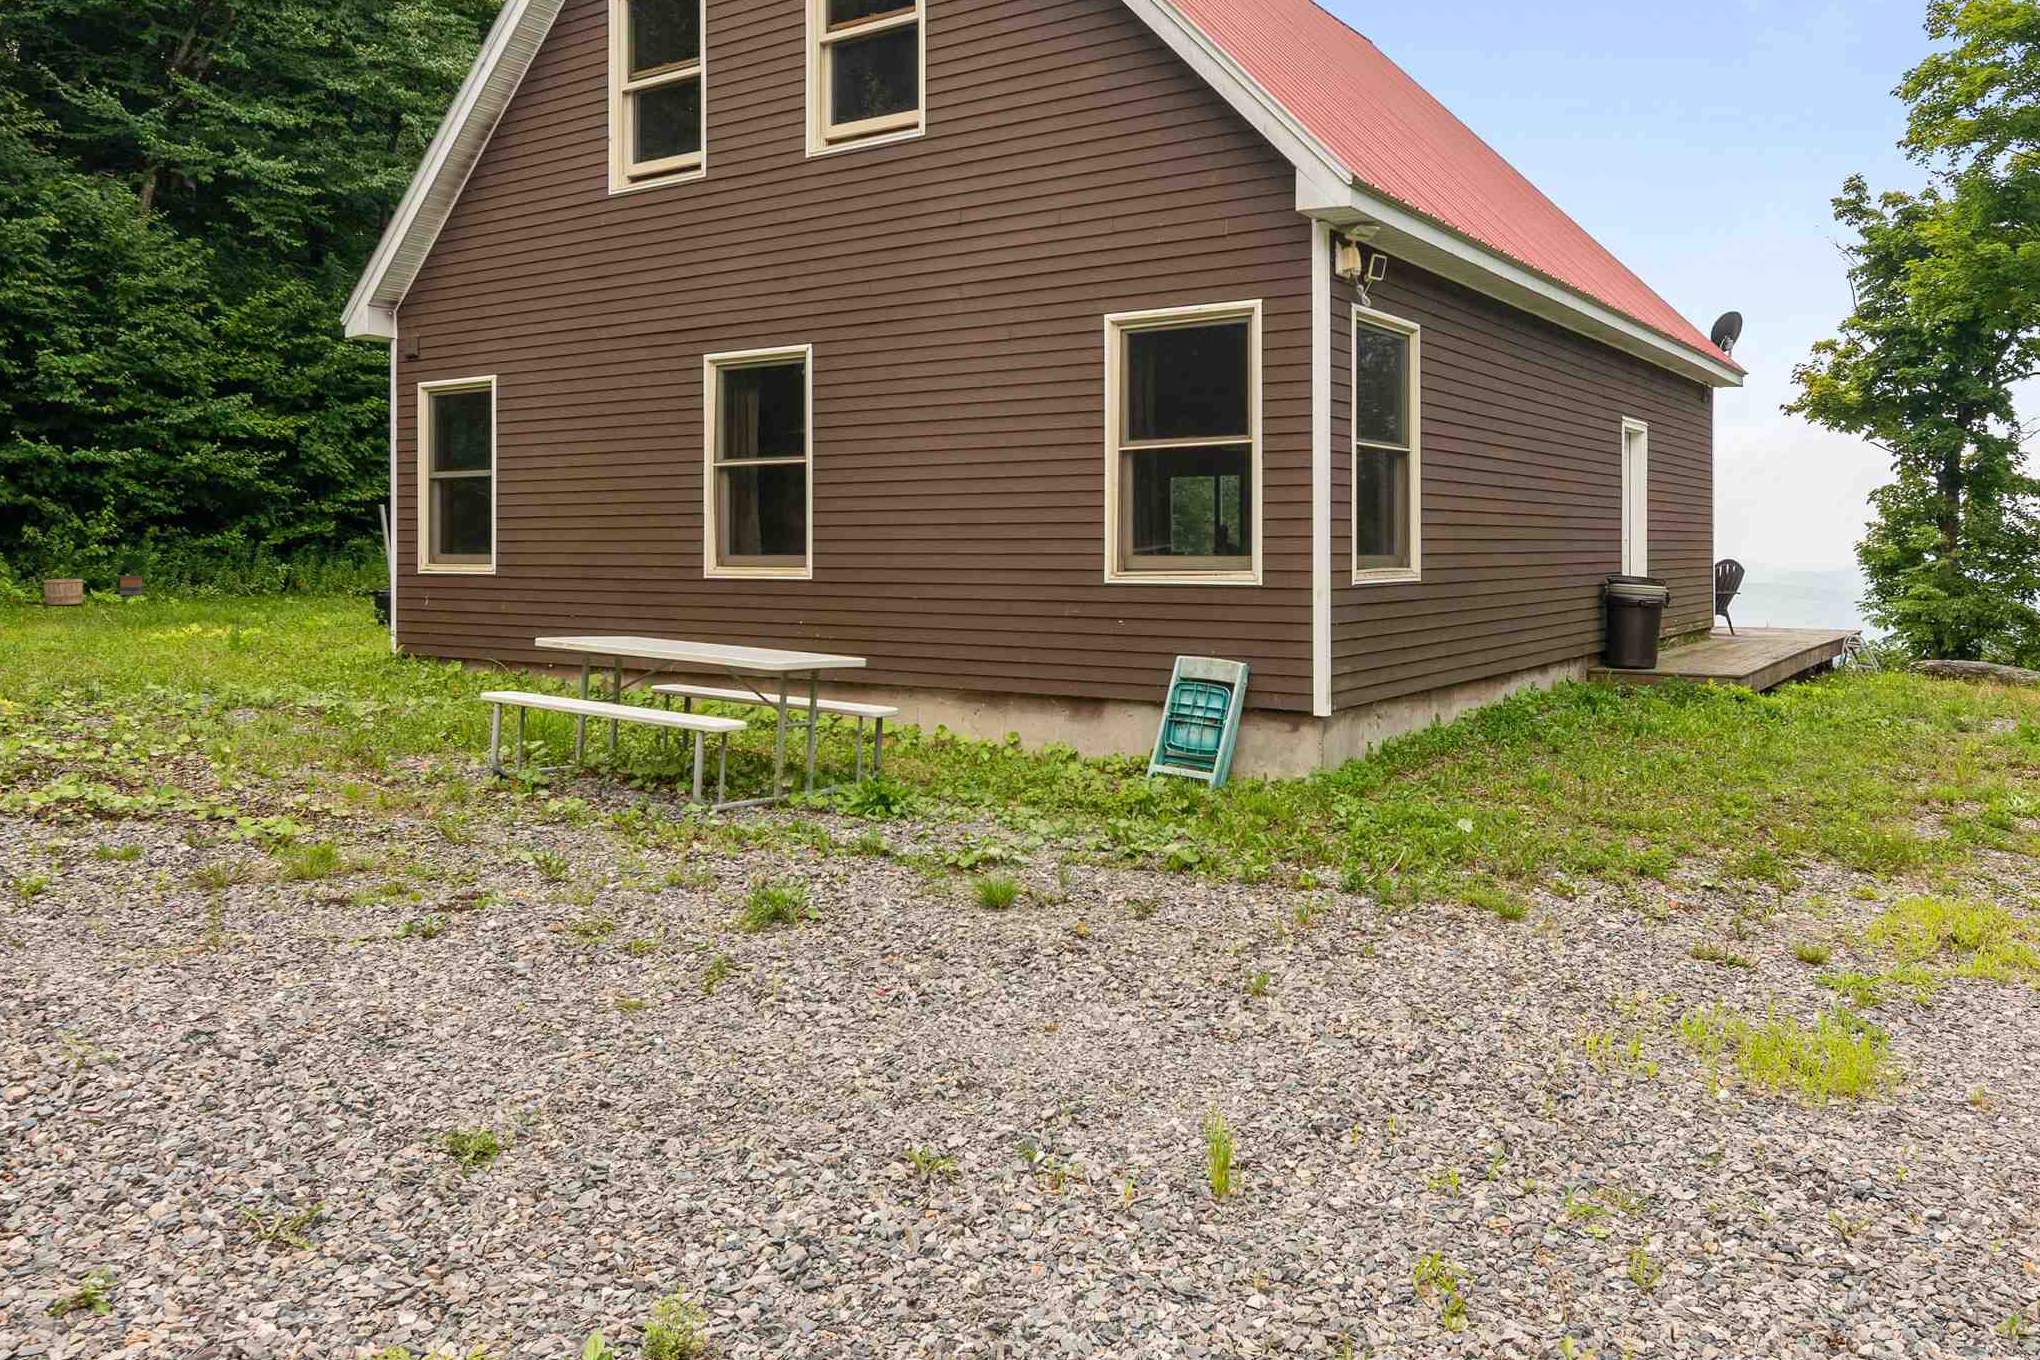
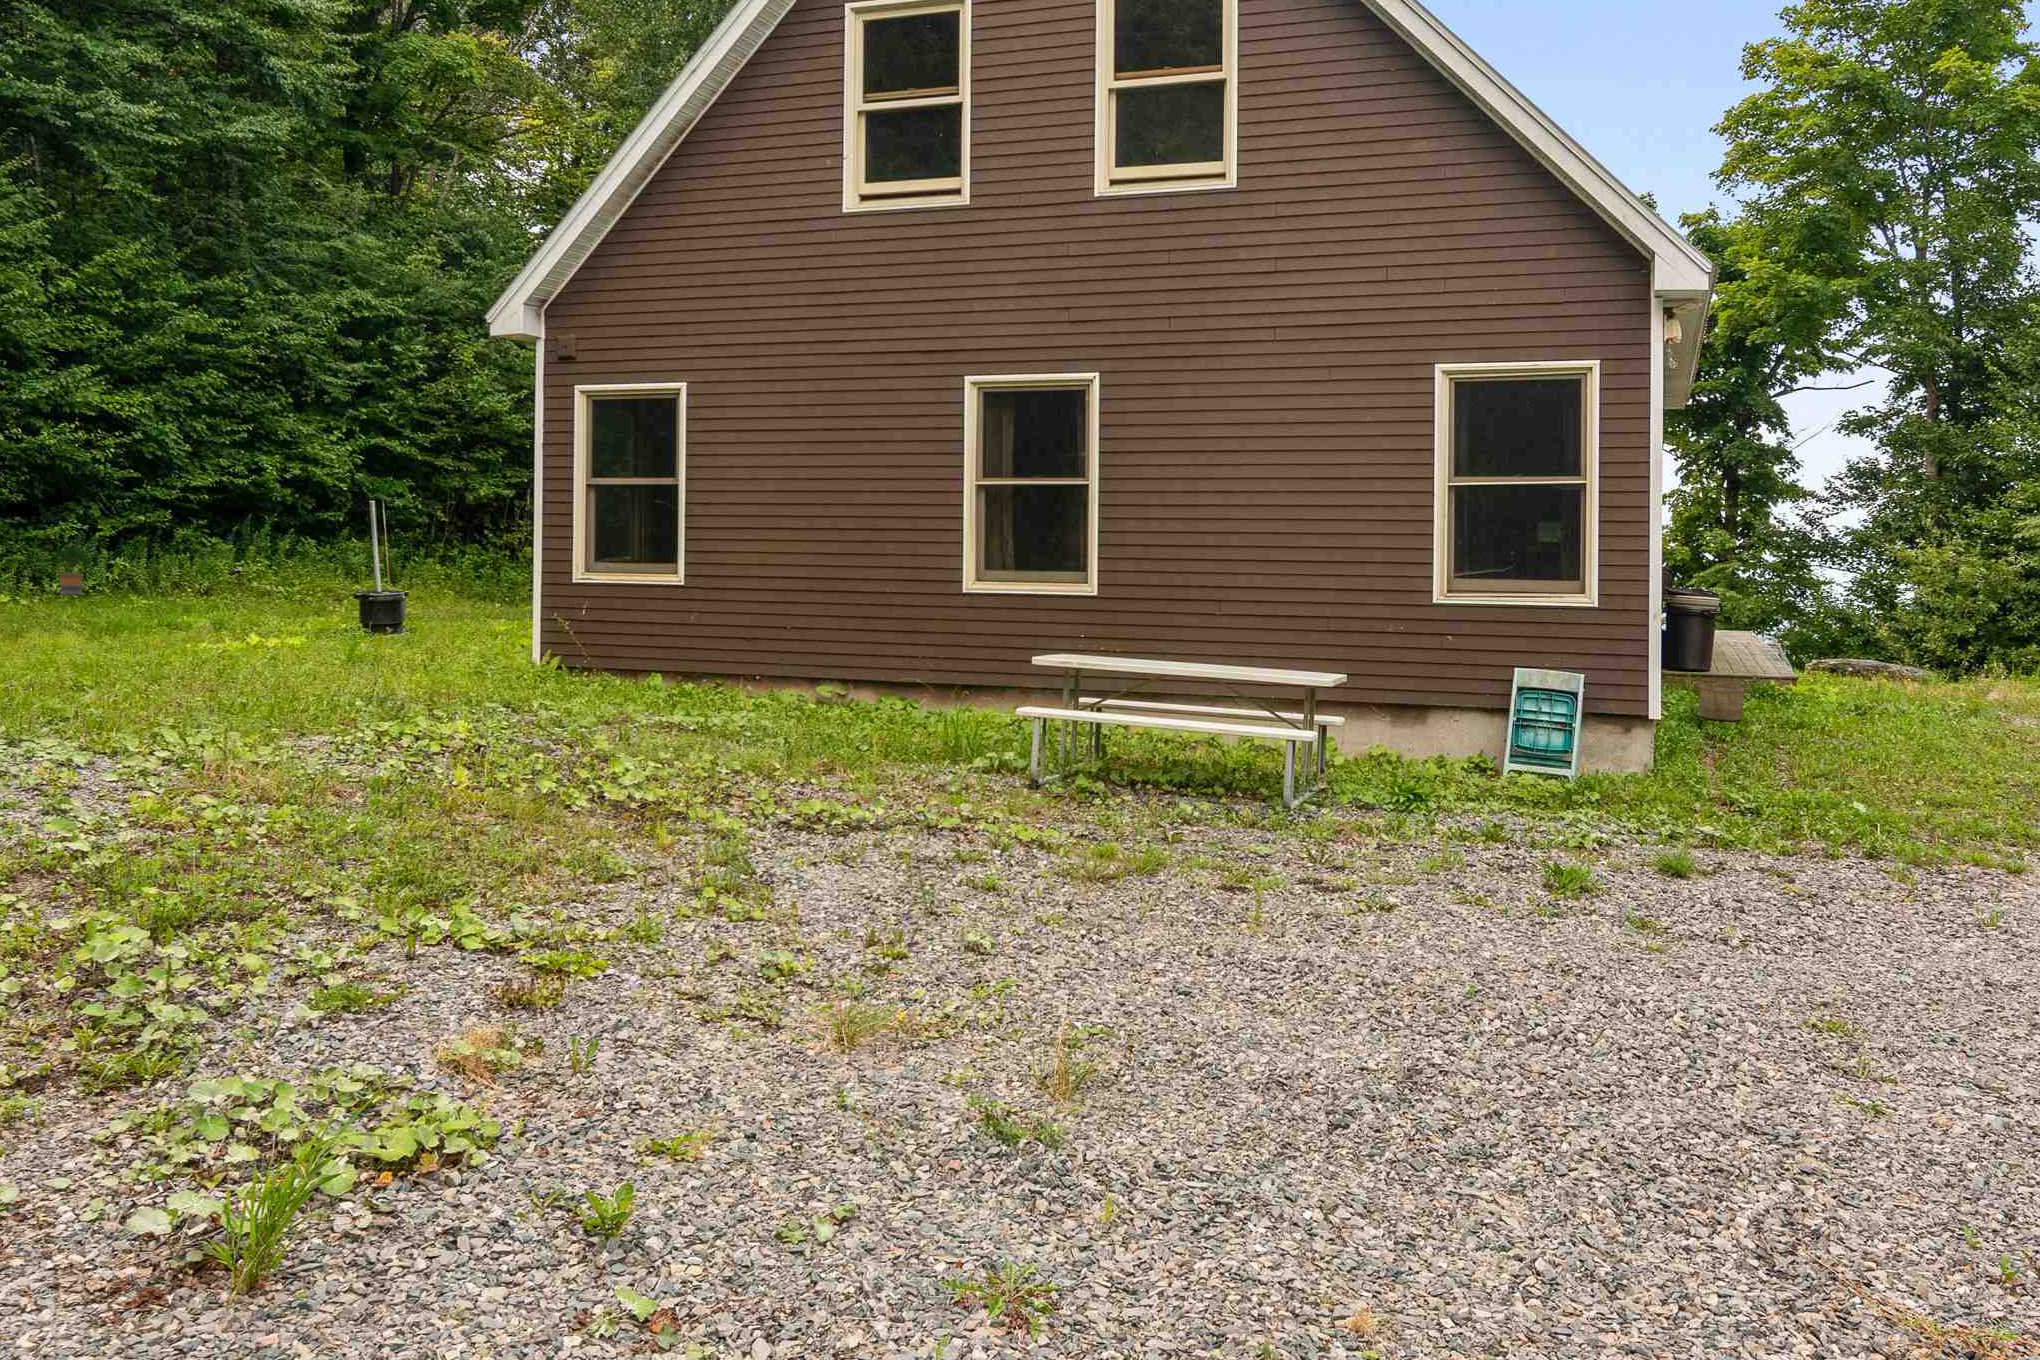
wooden bucket: present [43,579,83,605] -> present [1699,683,1745,721]

